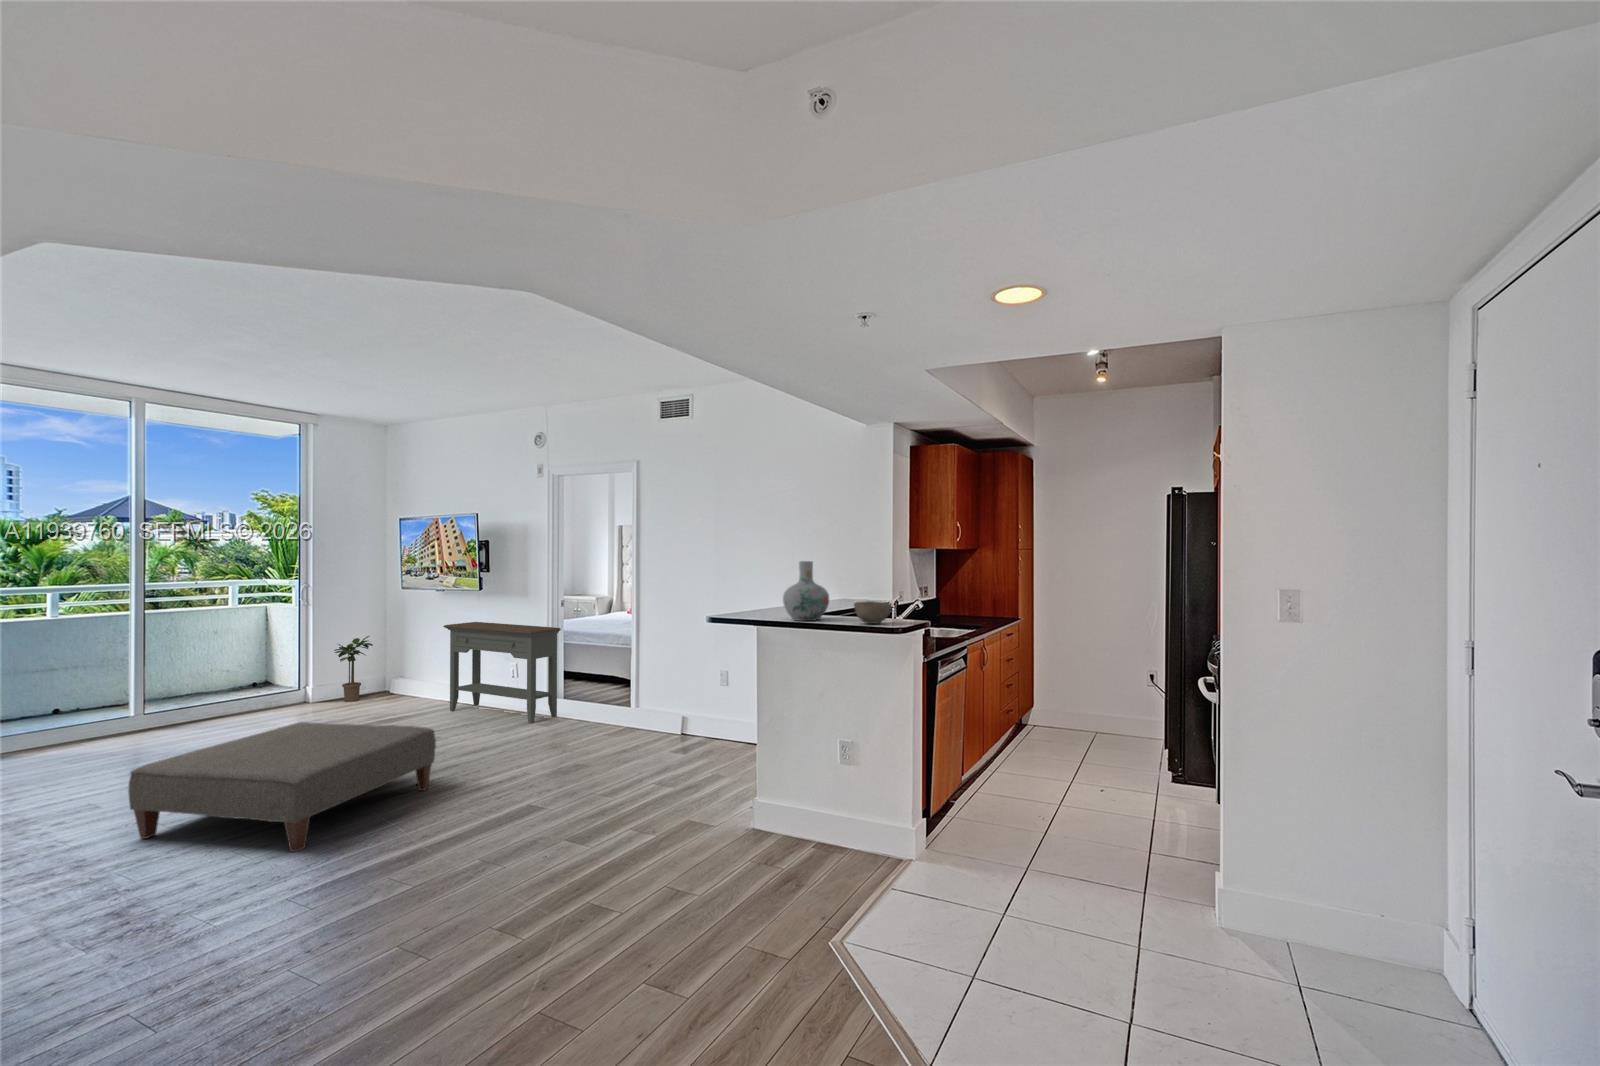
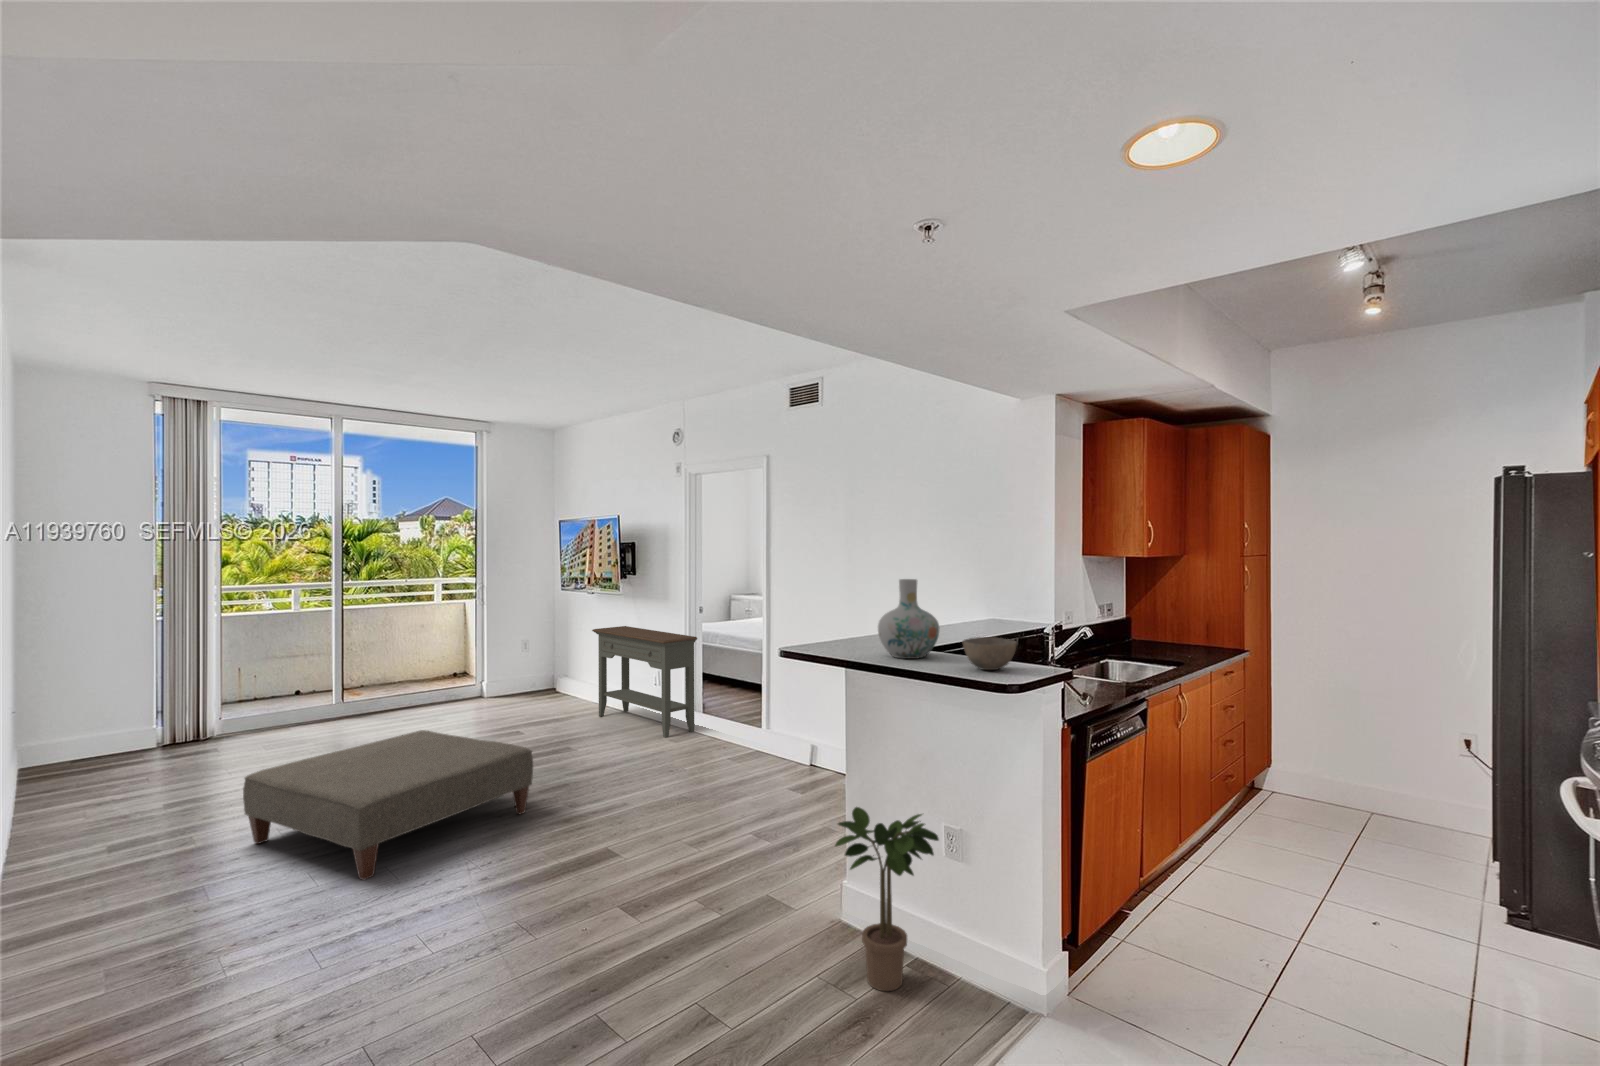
potted plant: present [334,636,373,702] -> present [835,807,939,991]

